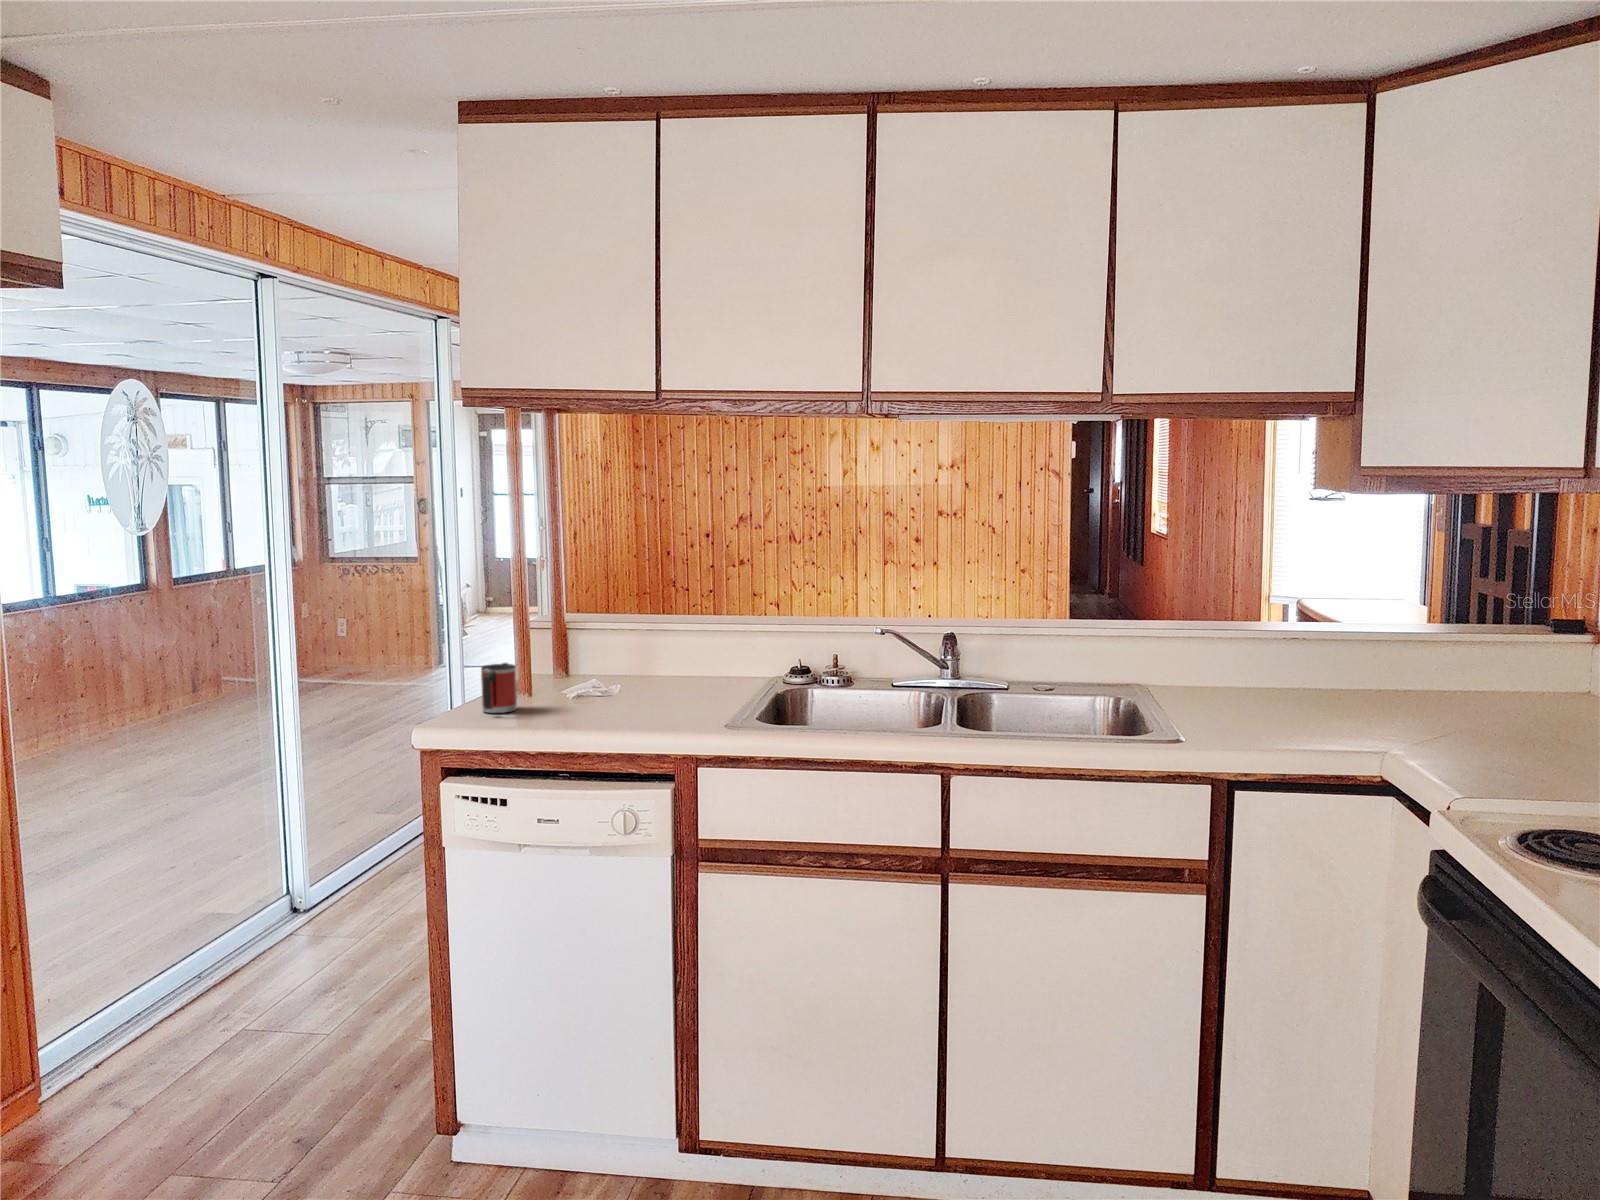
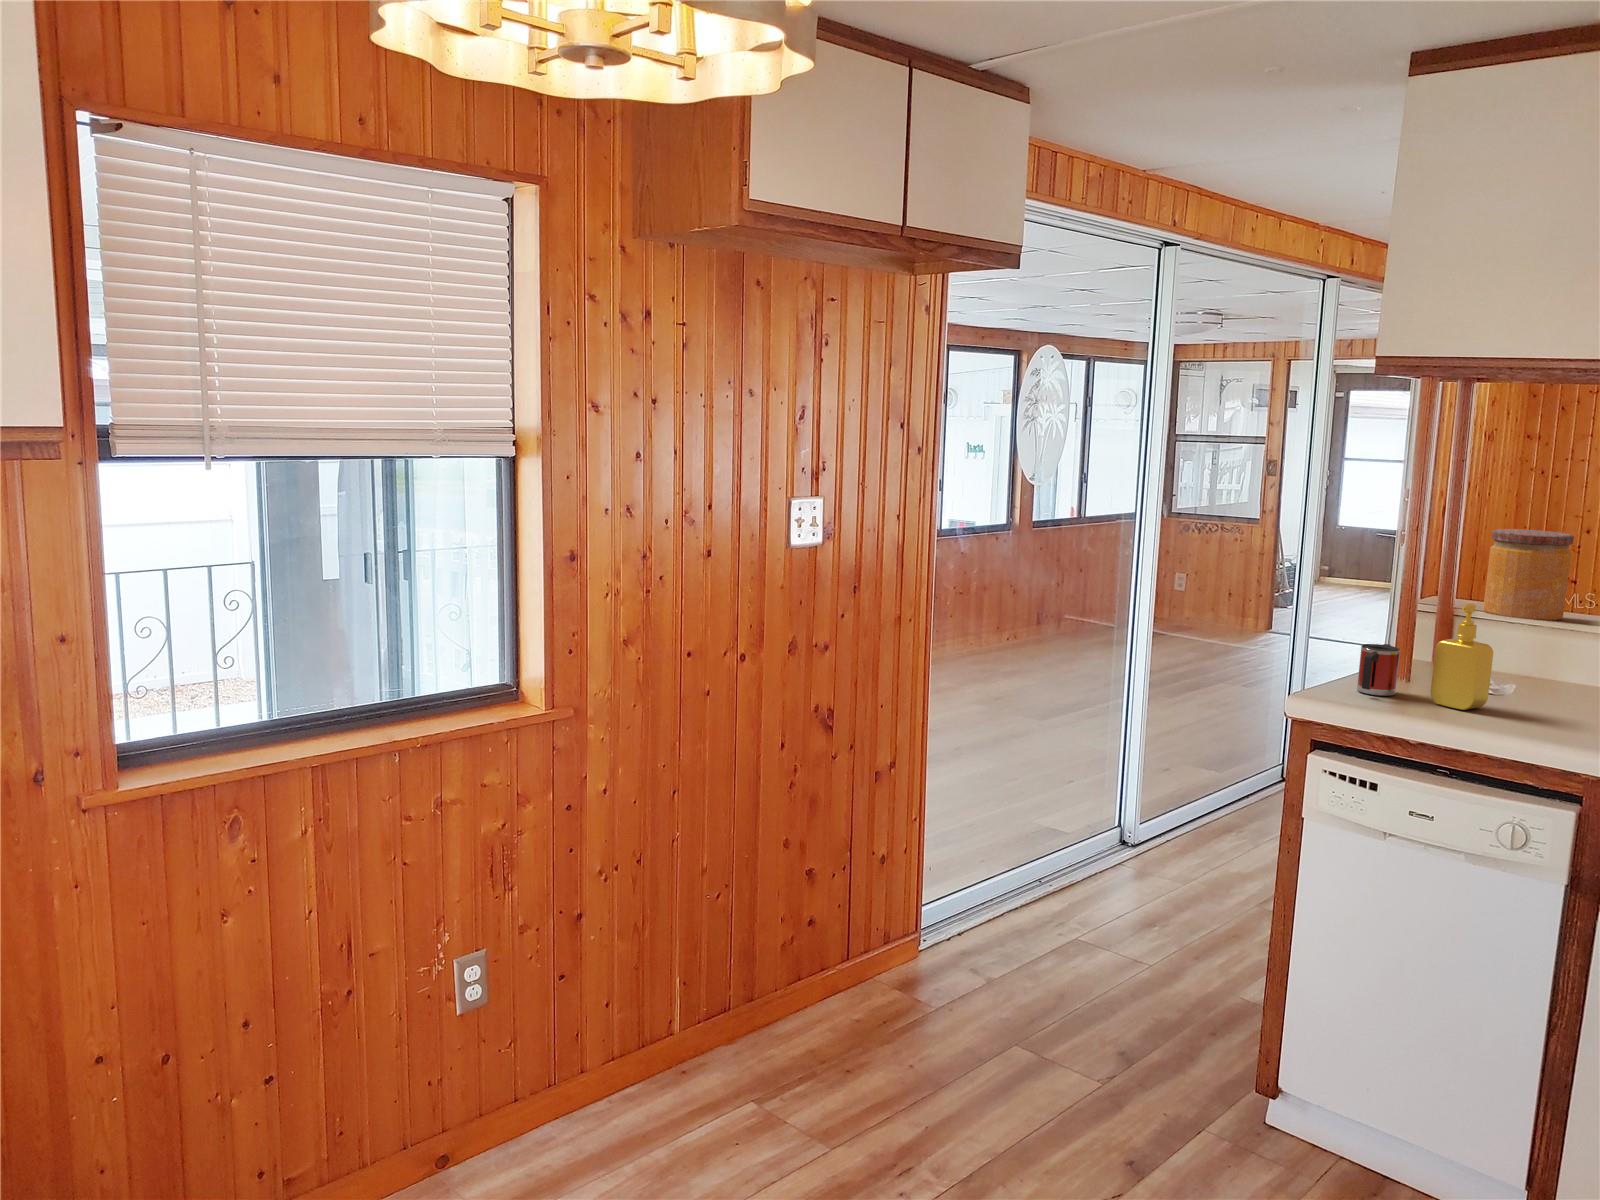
jar: none [590,546,653,625] -> present [1483,529,1574,621]
soap dispenser: none [545,616,593,715] -> present [1431,603,1493,710]

